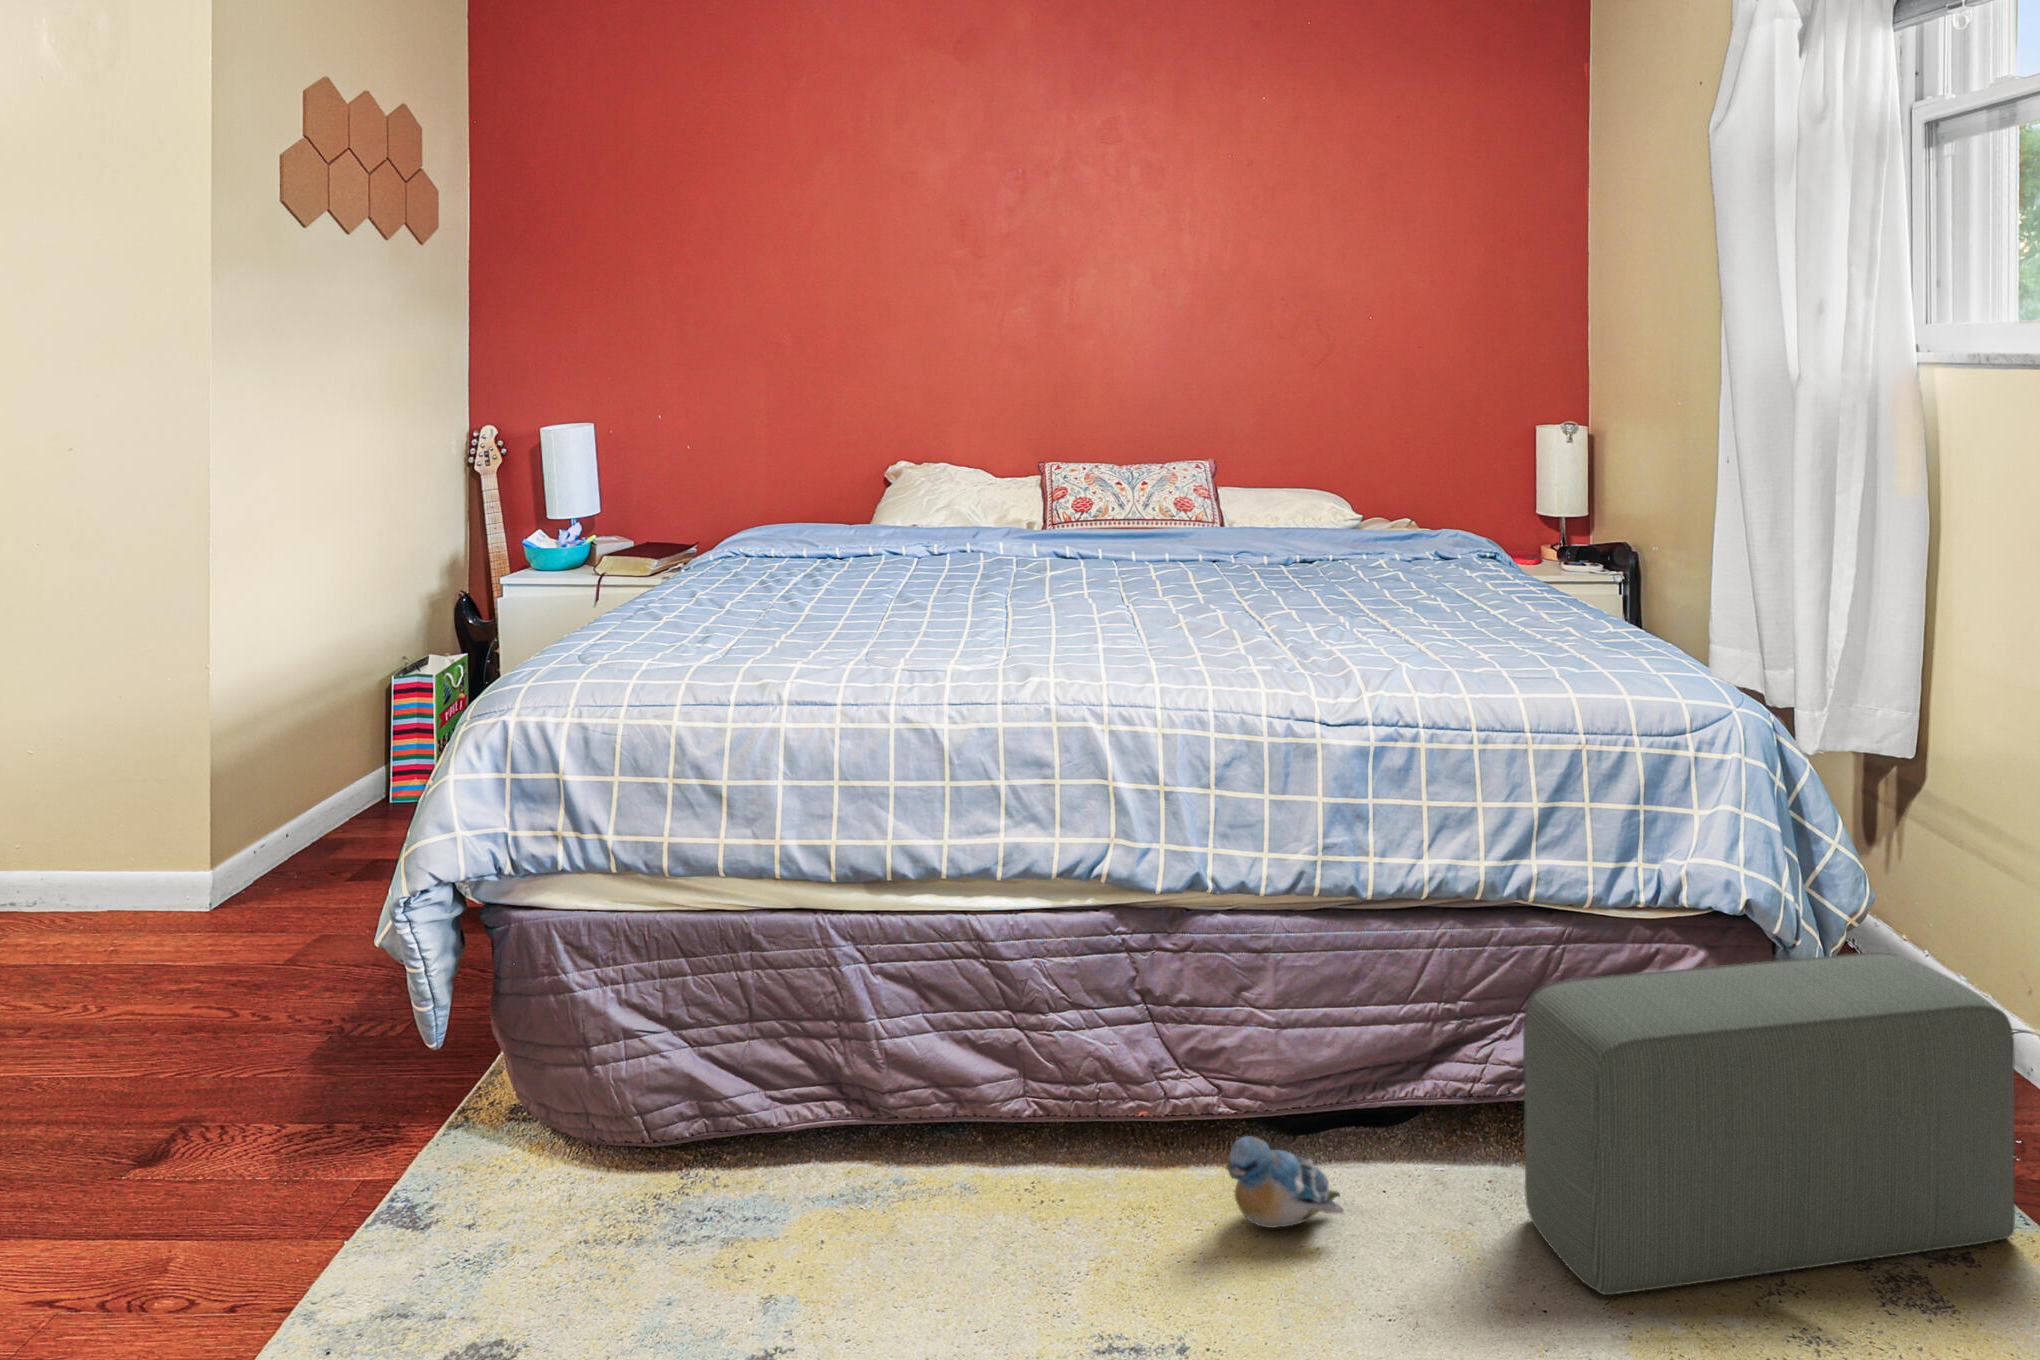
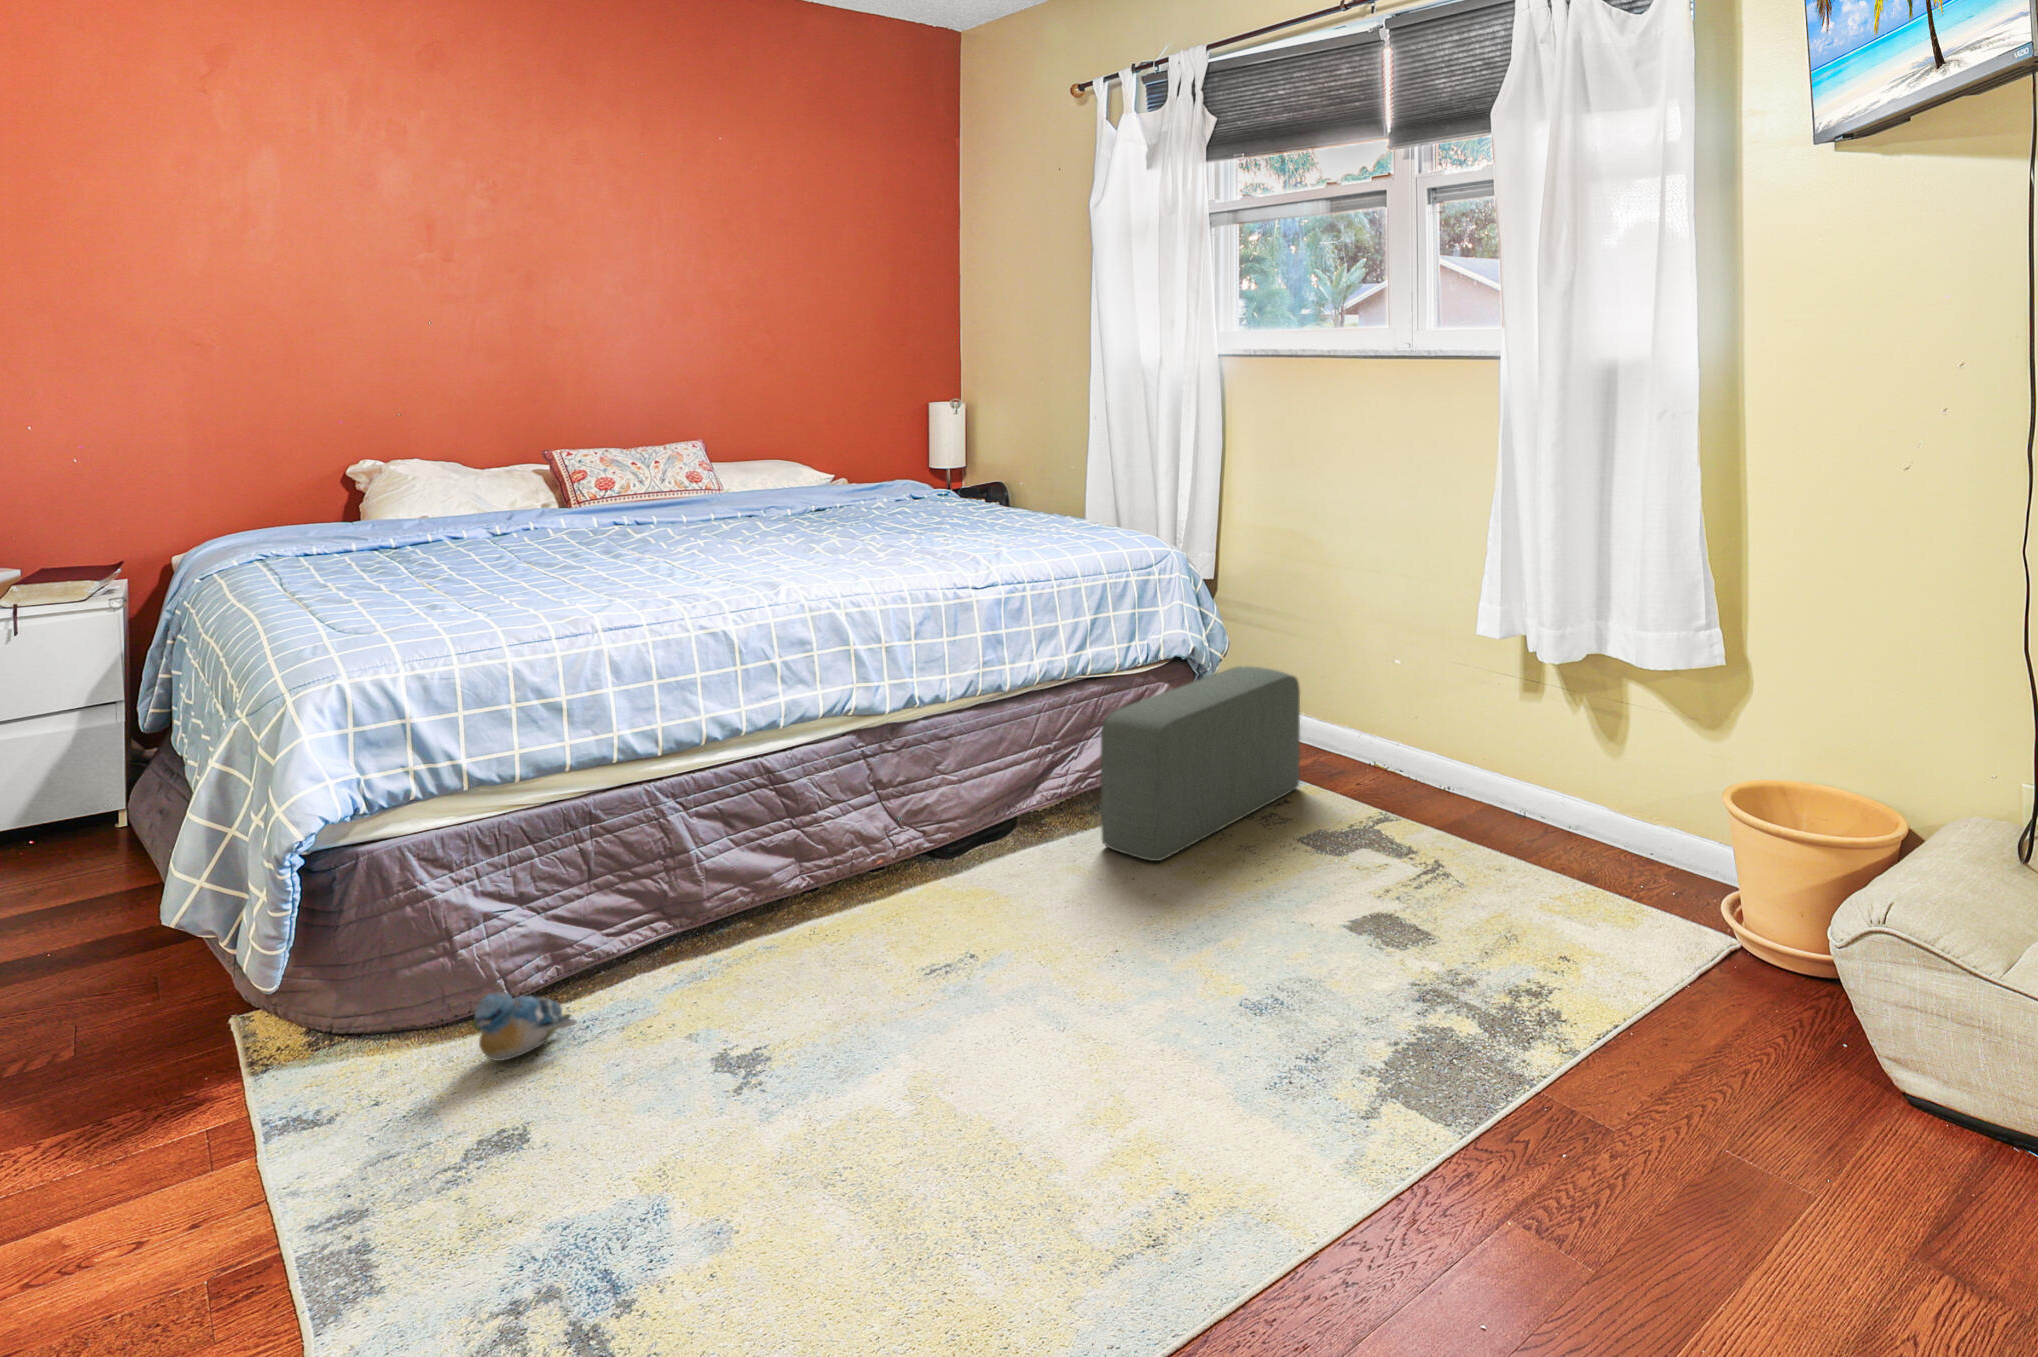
plush toy: present [1226,1136,1343,1228] -> present [472,992,577,1061]

